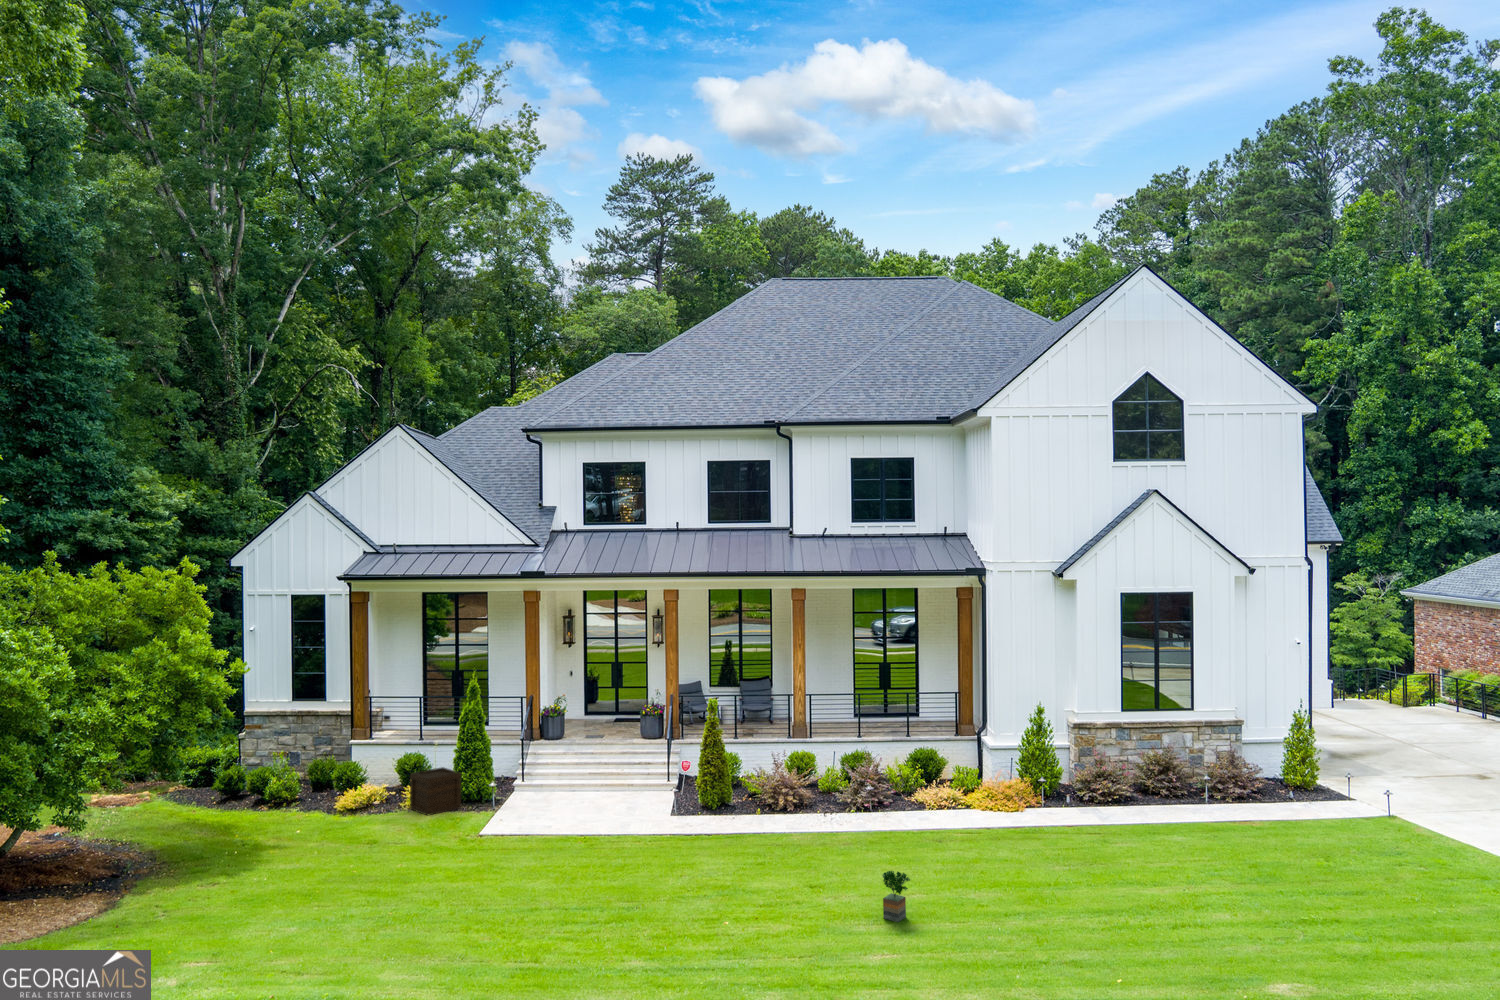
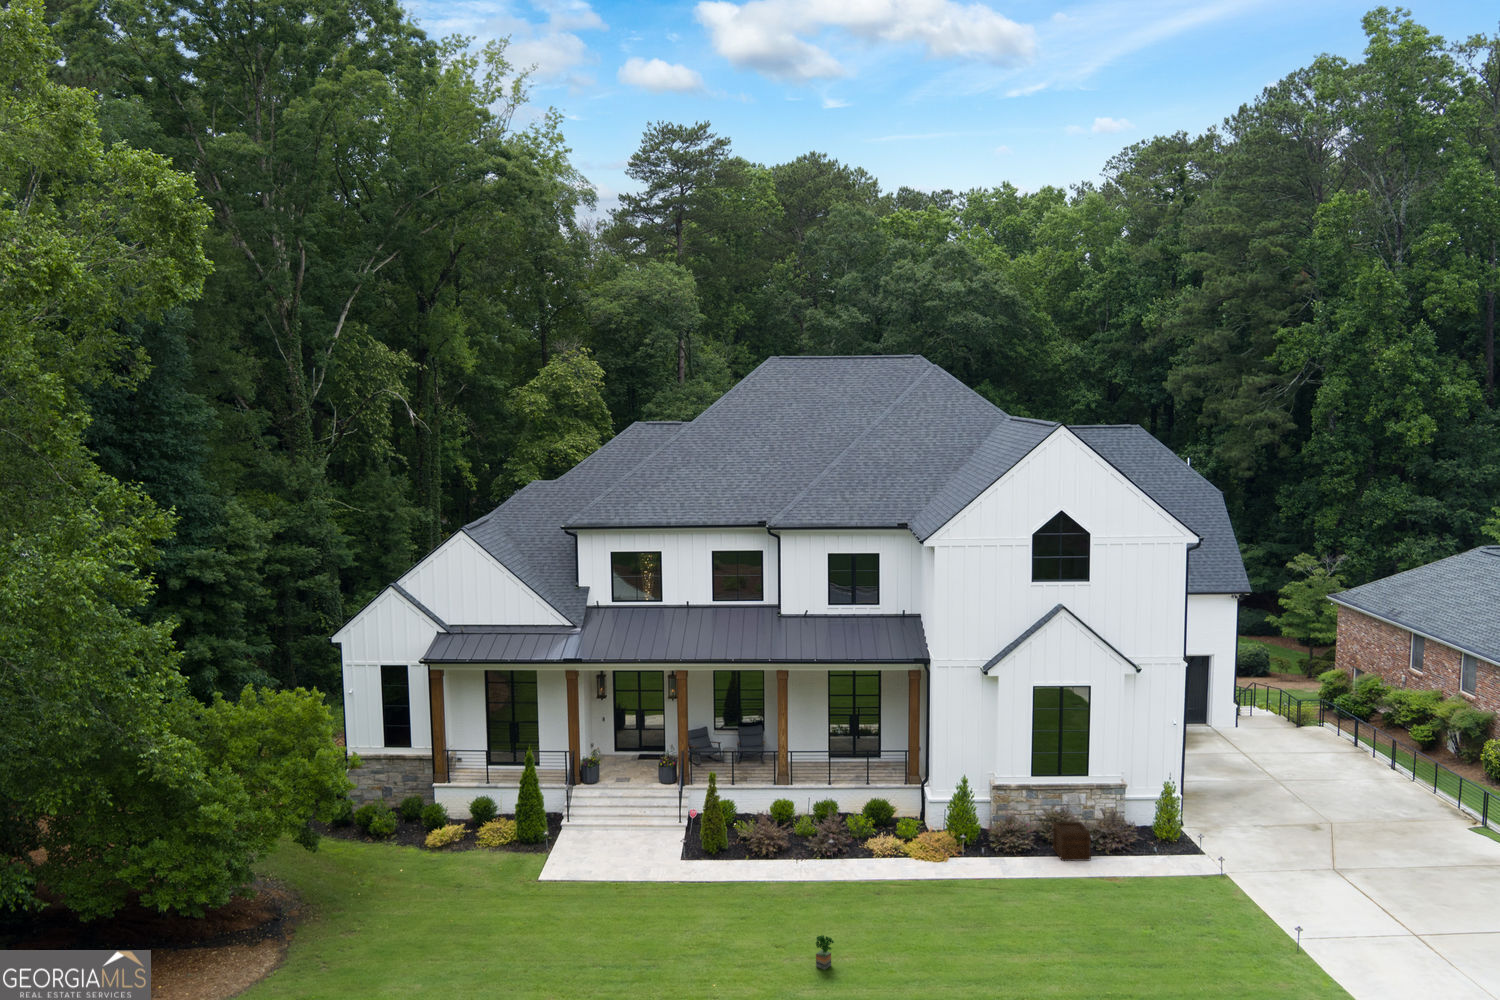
wooden crate: present [410,767,461,815] -> present [1053,822,1091,861]

